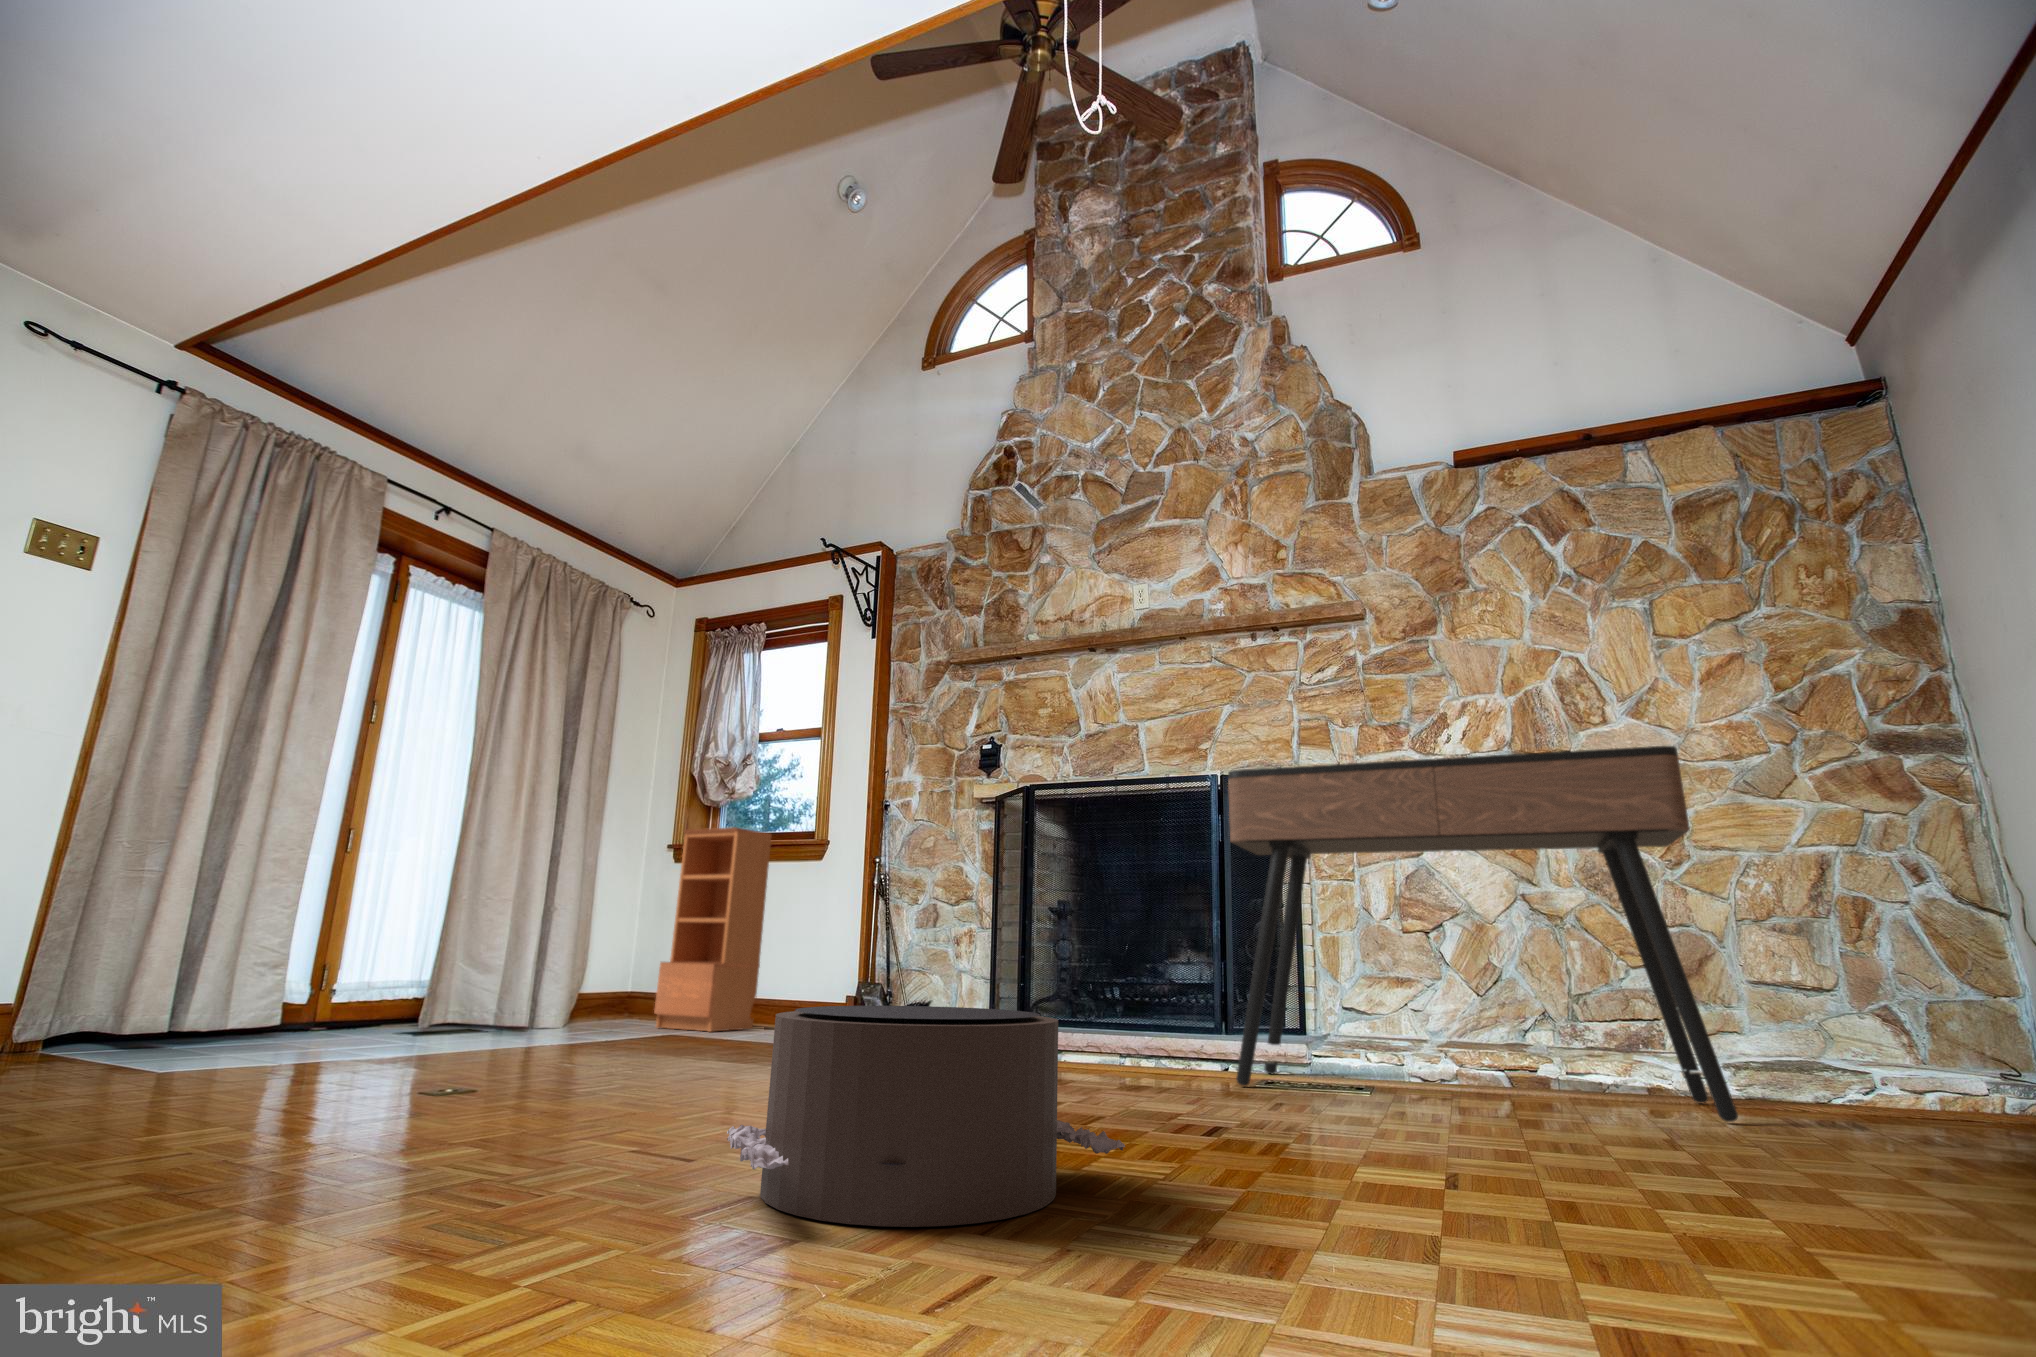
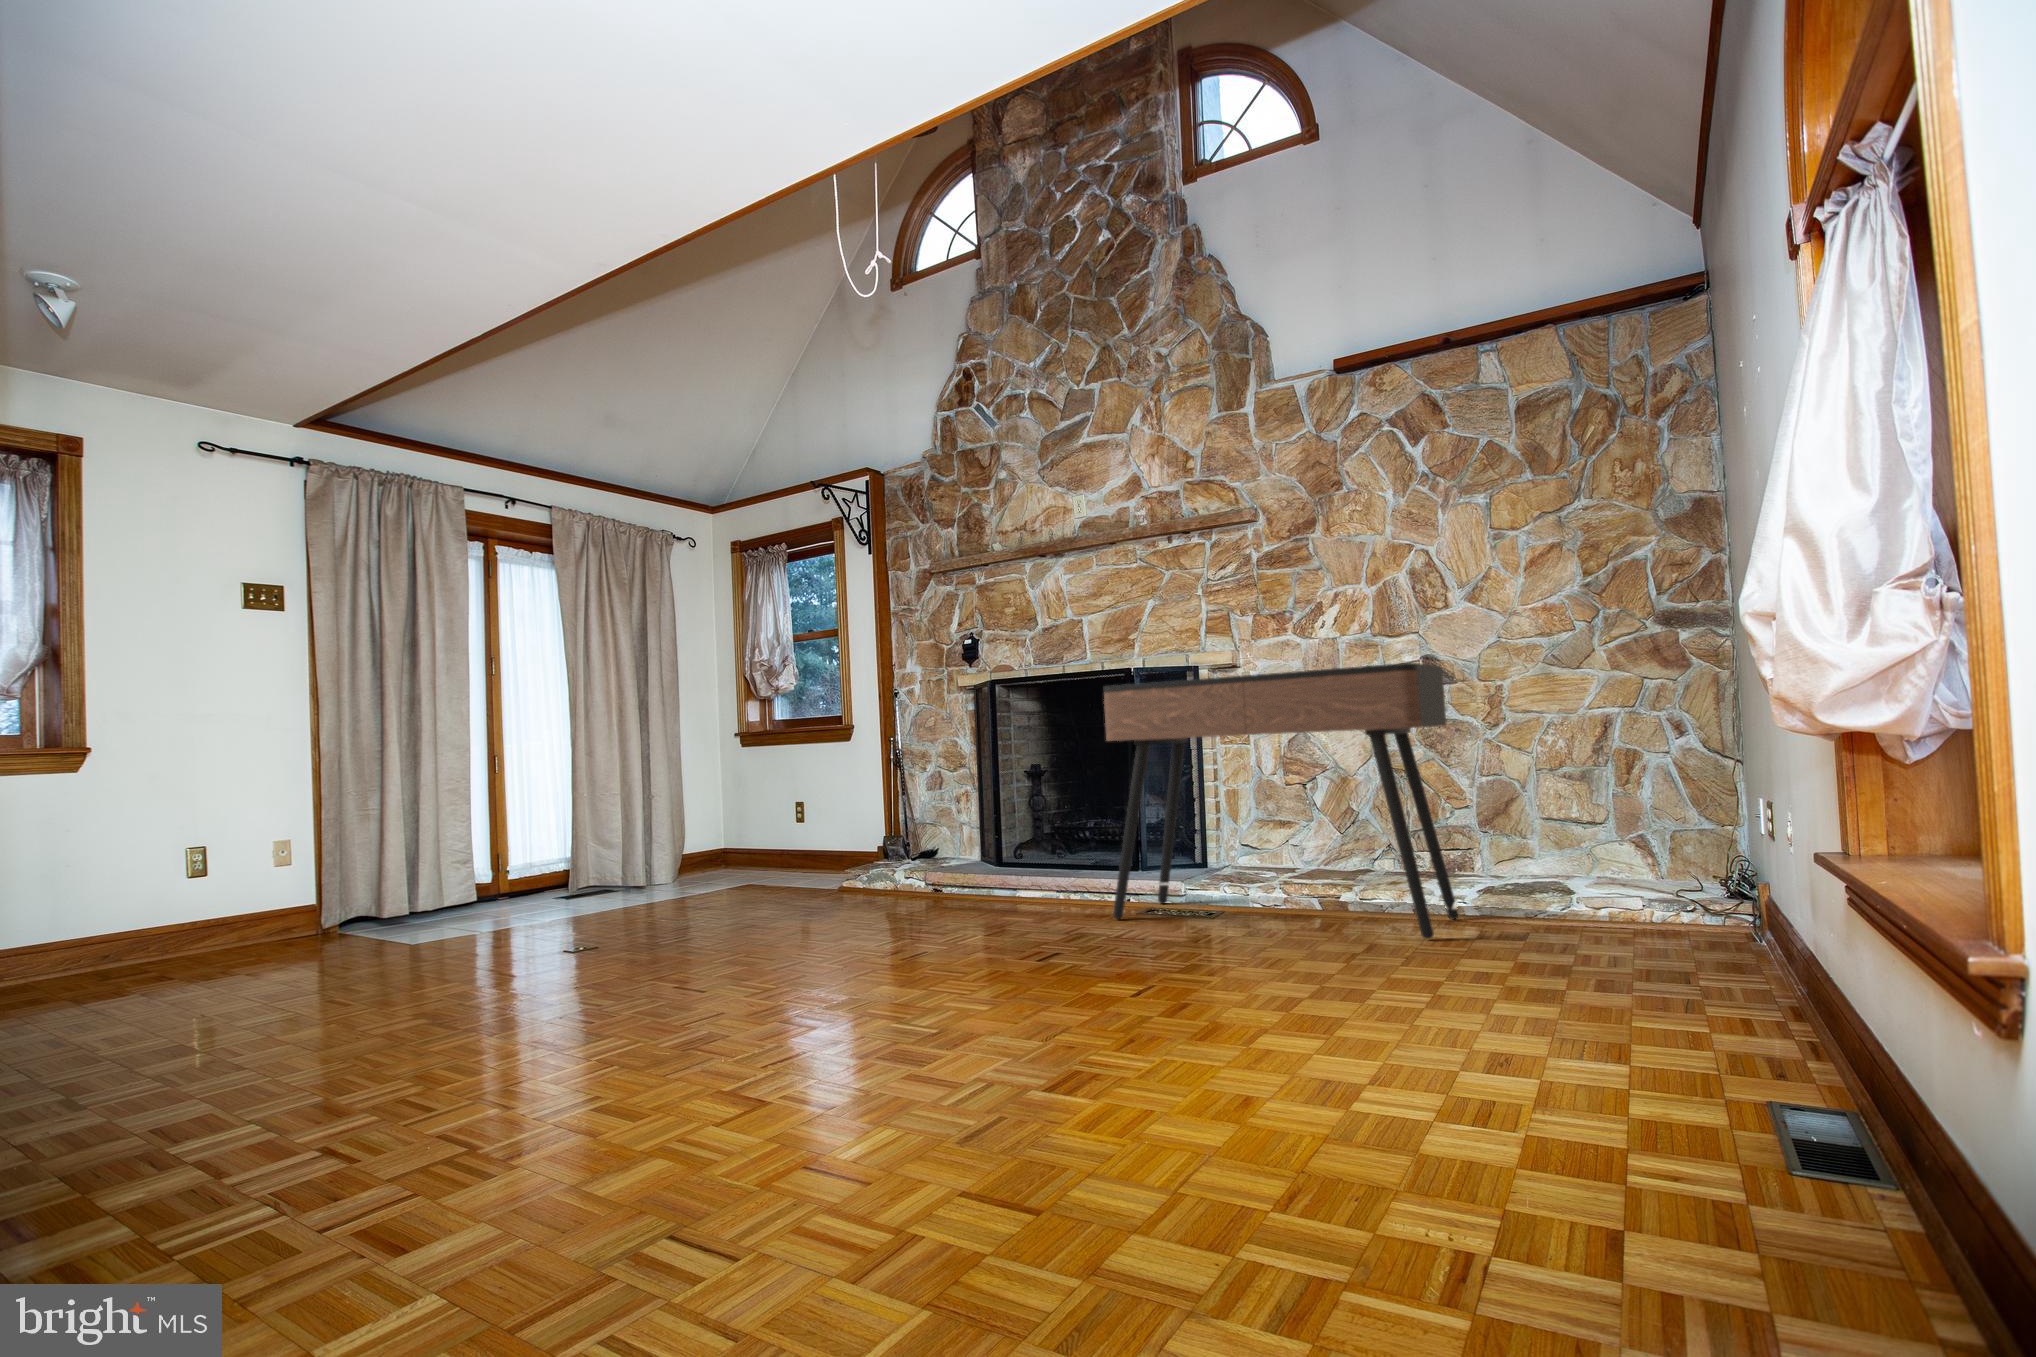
bookcase: present [654,827,772,1032] -> none [742,721,819,879]
pouf: present [727,1006,1125,1227] -> none [679,910,896,1039]

